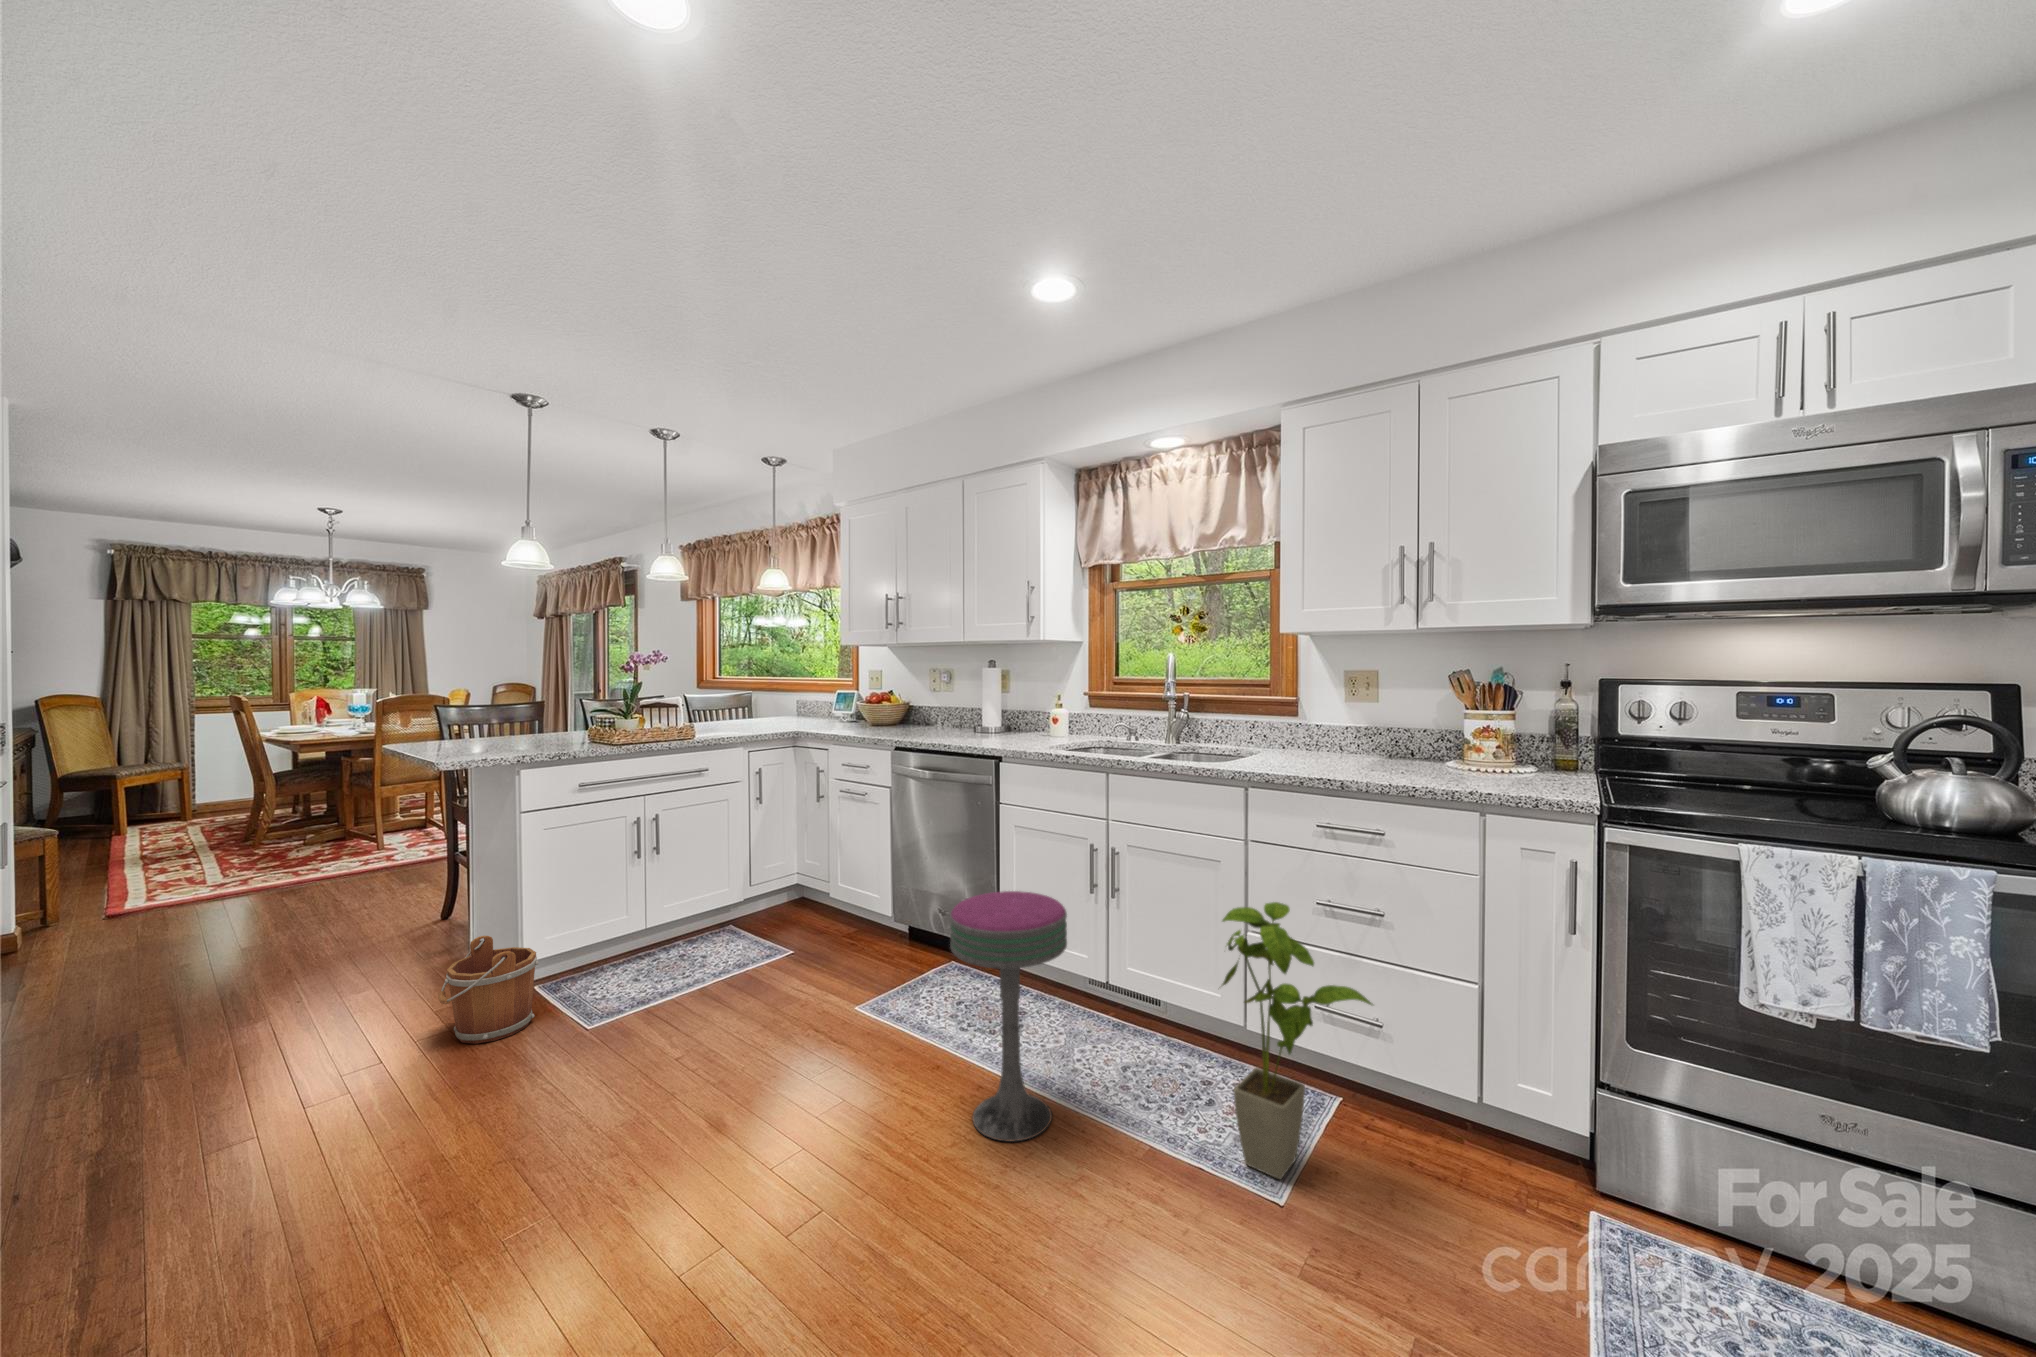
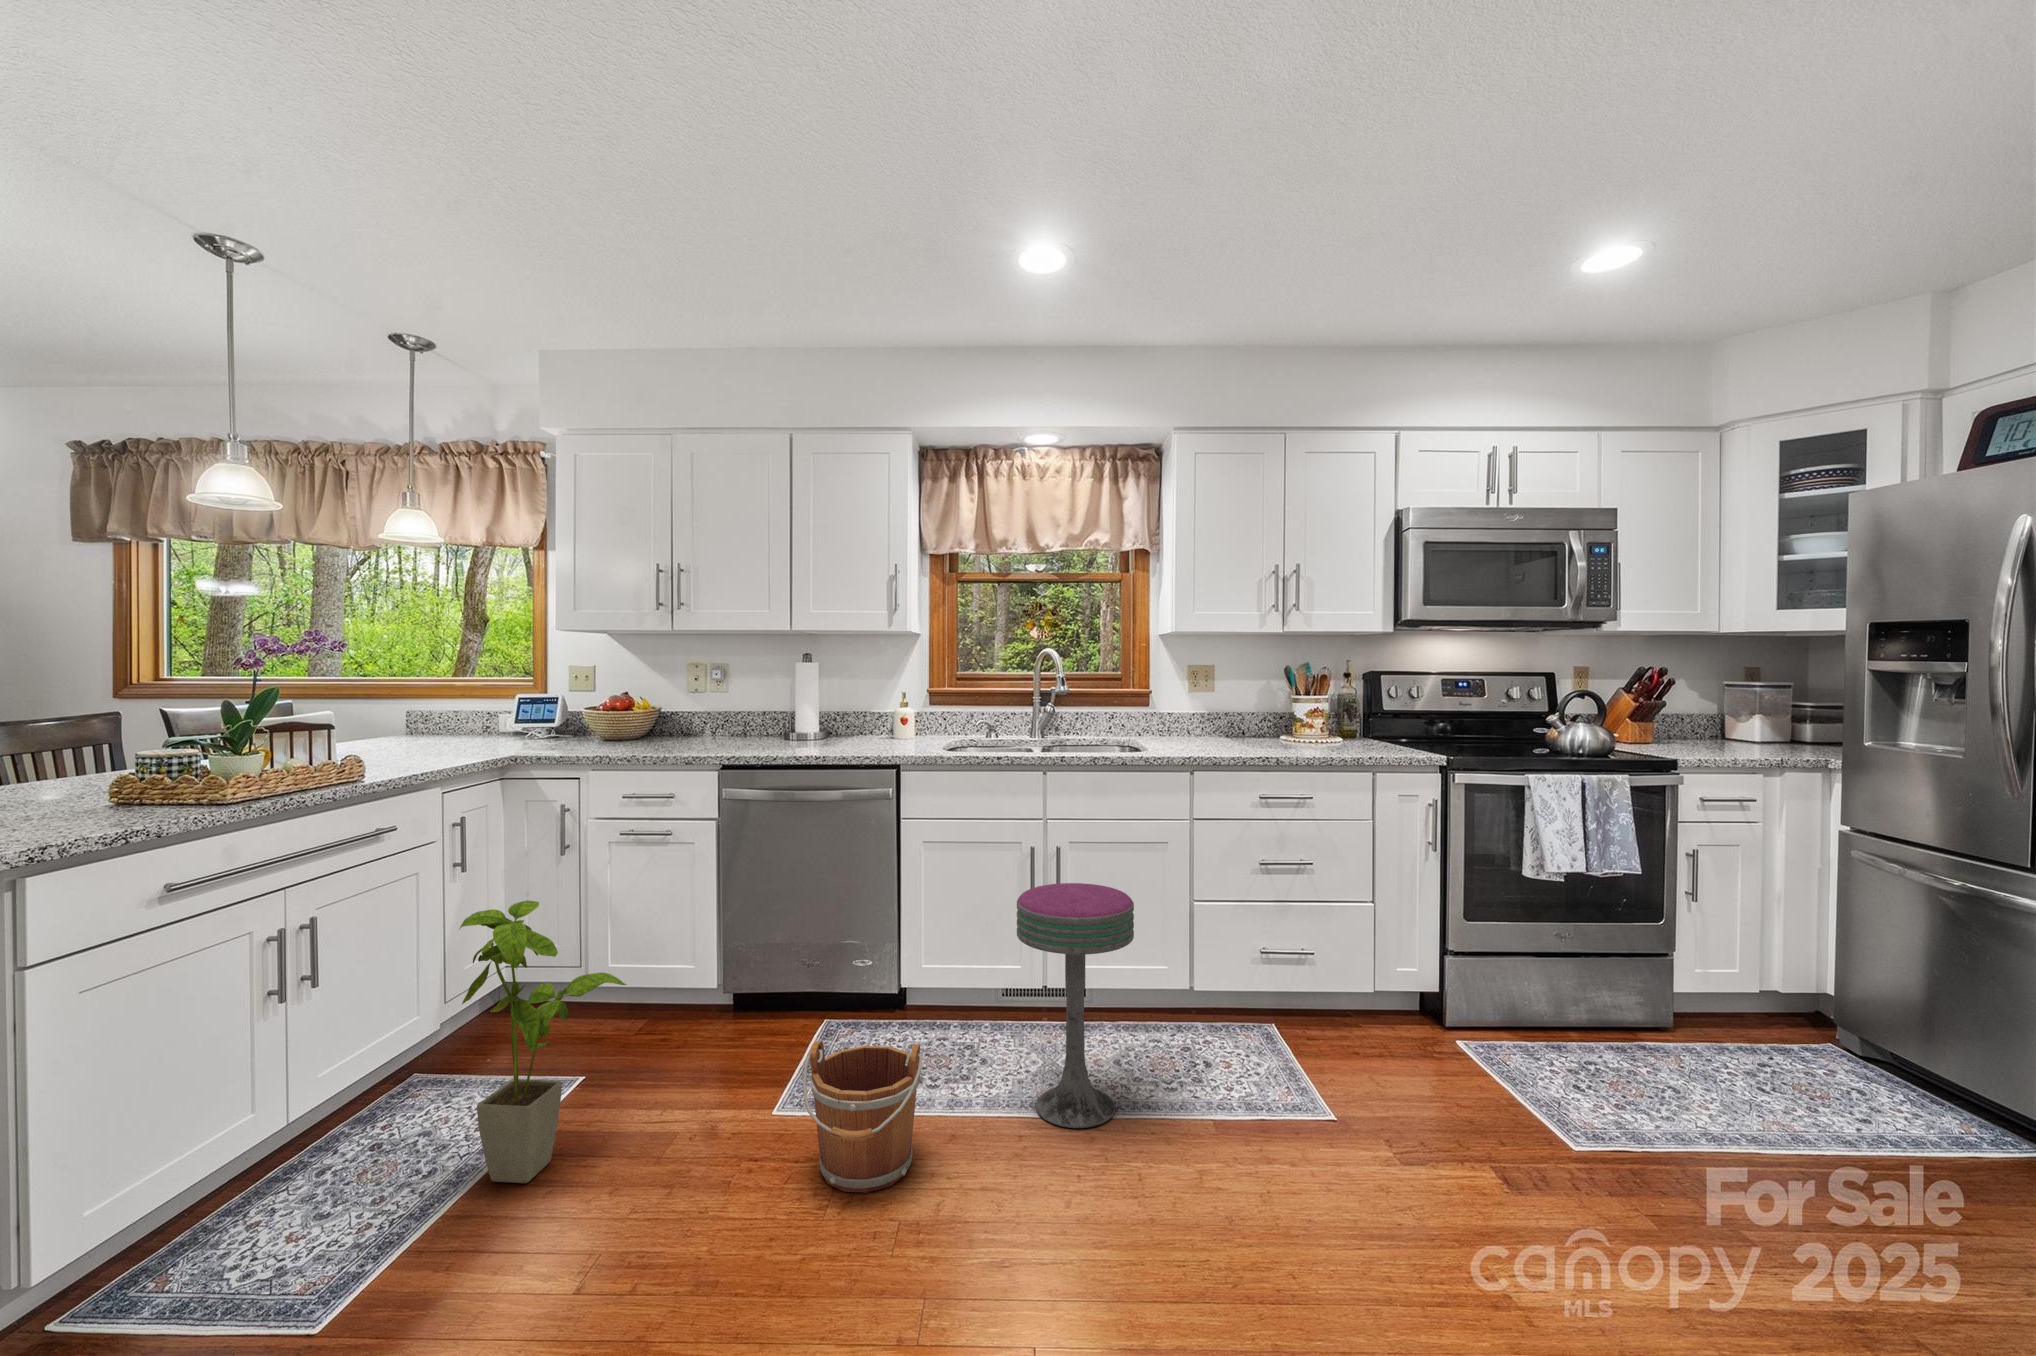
house plant: present [1222,902,1372,1179] -> present [459,900,627,1183]
bucket: present [438,936,539,1044] -> present [803,1041,923,1193]

